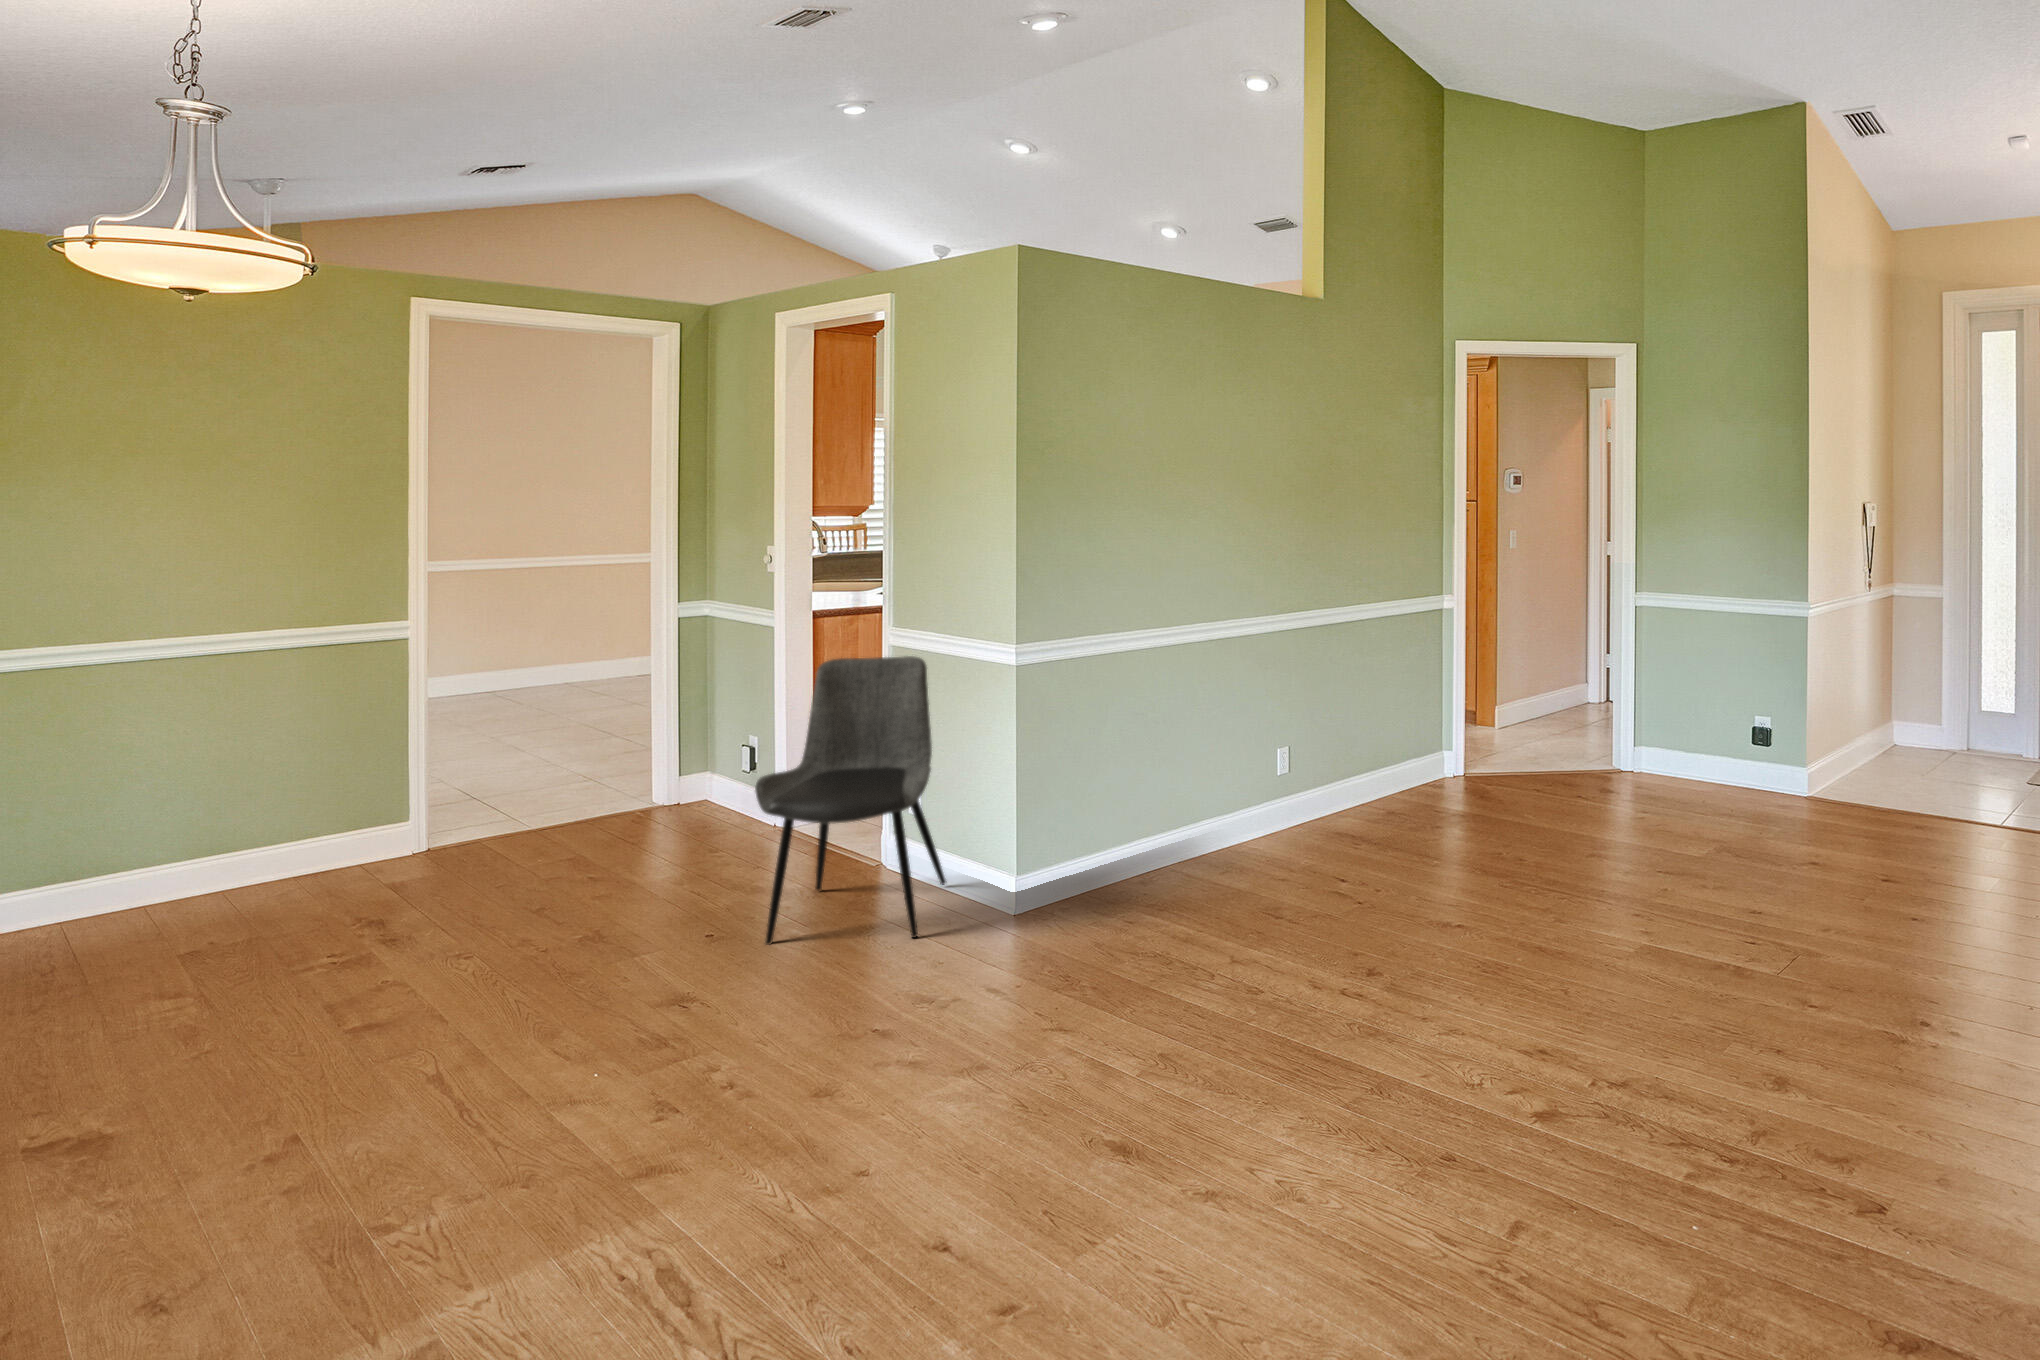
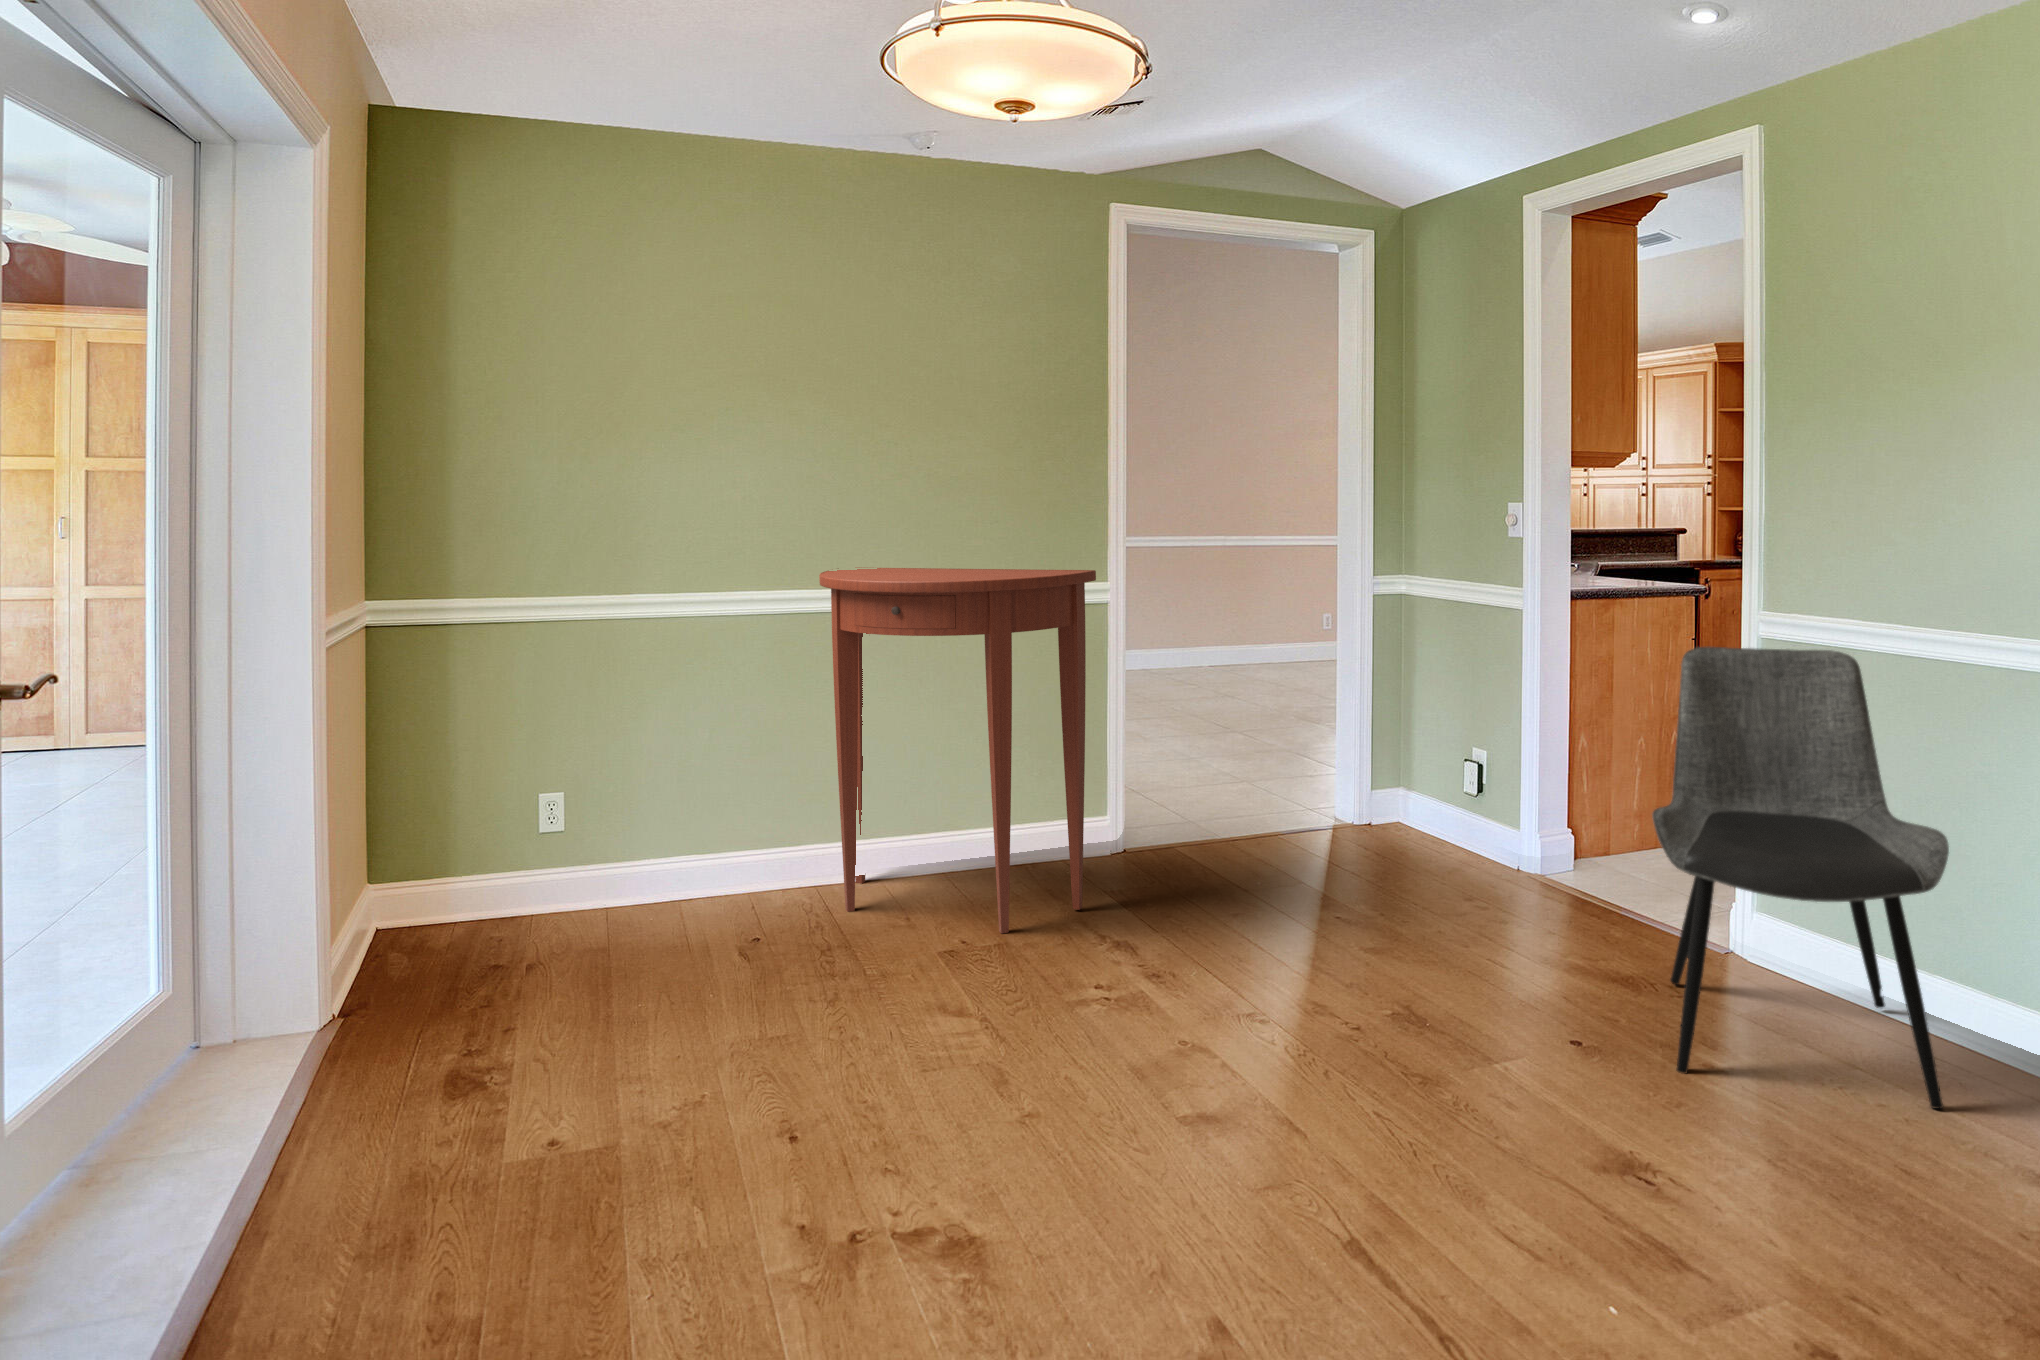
console table: none [60,624,362,942] -> present [819,568,1096,934]

